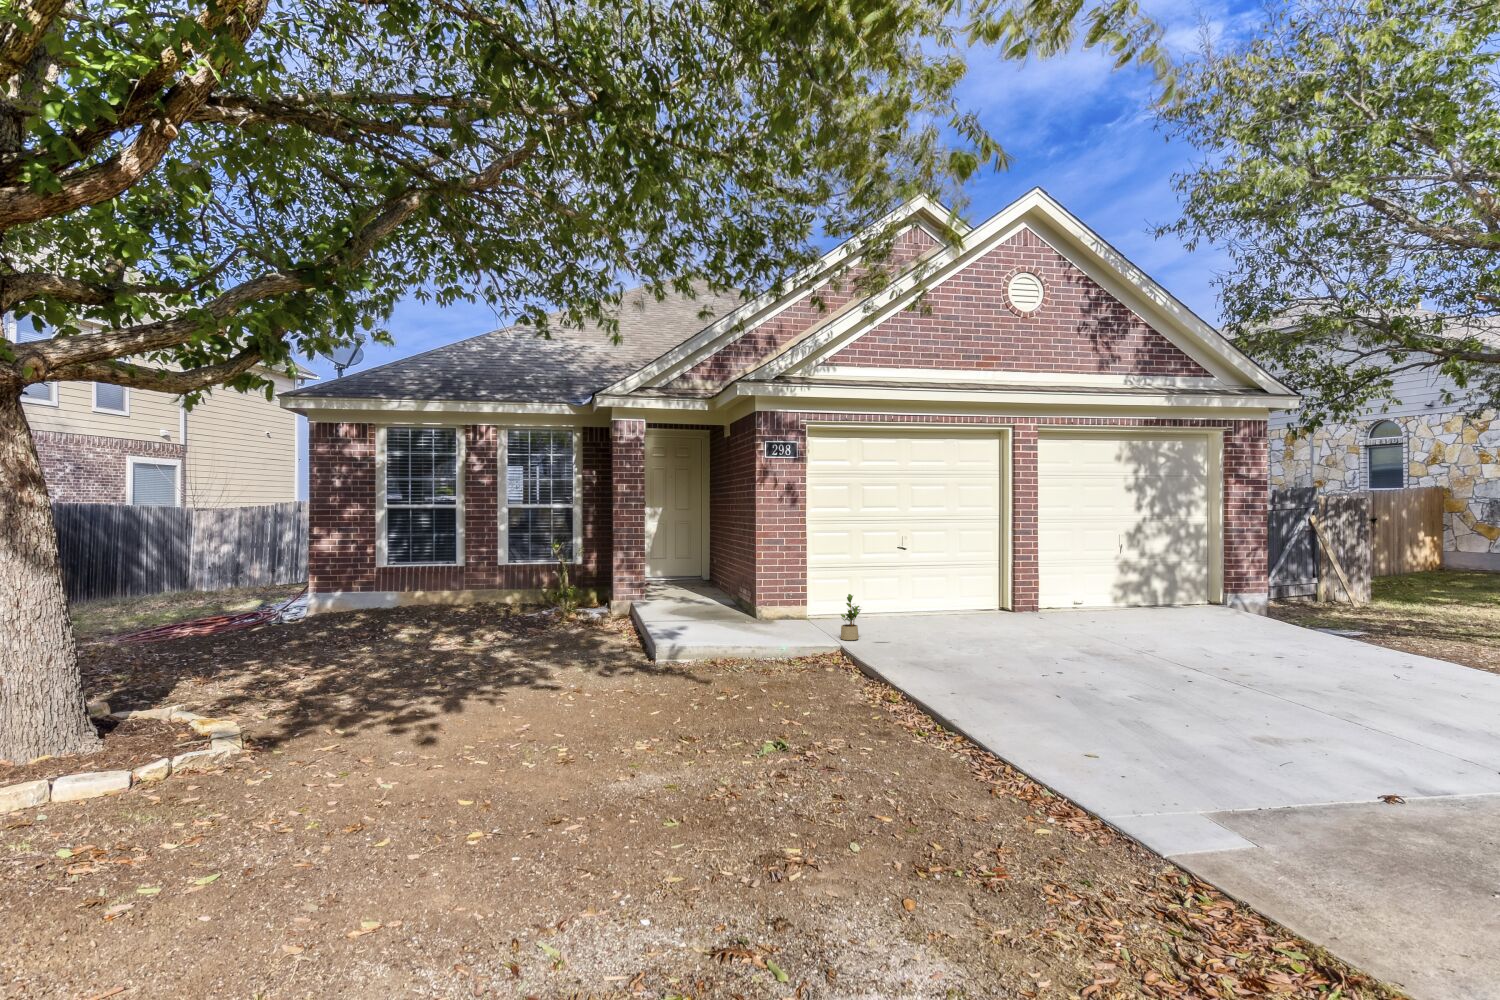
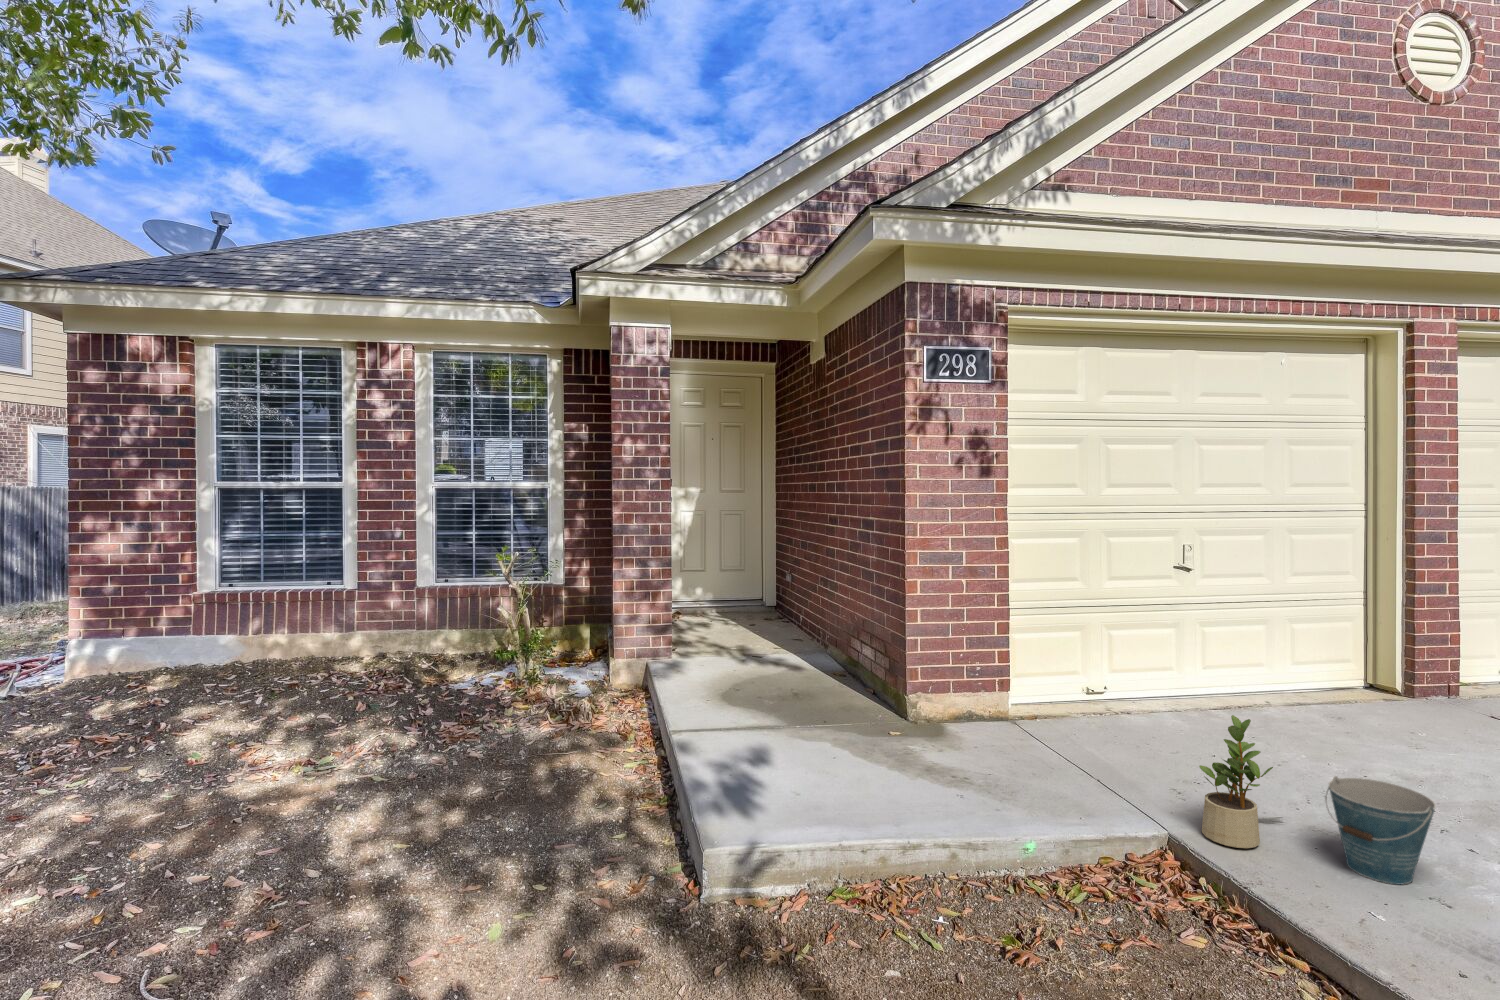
bucket: none [875,614,904,645] -> present [1325,776,1436,884]

